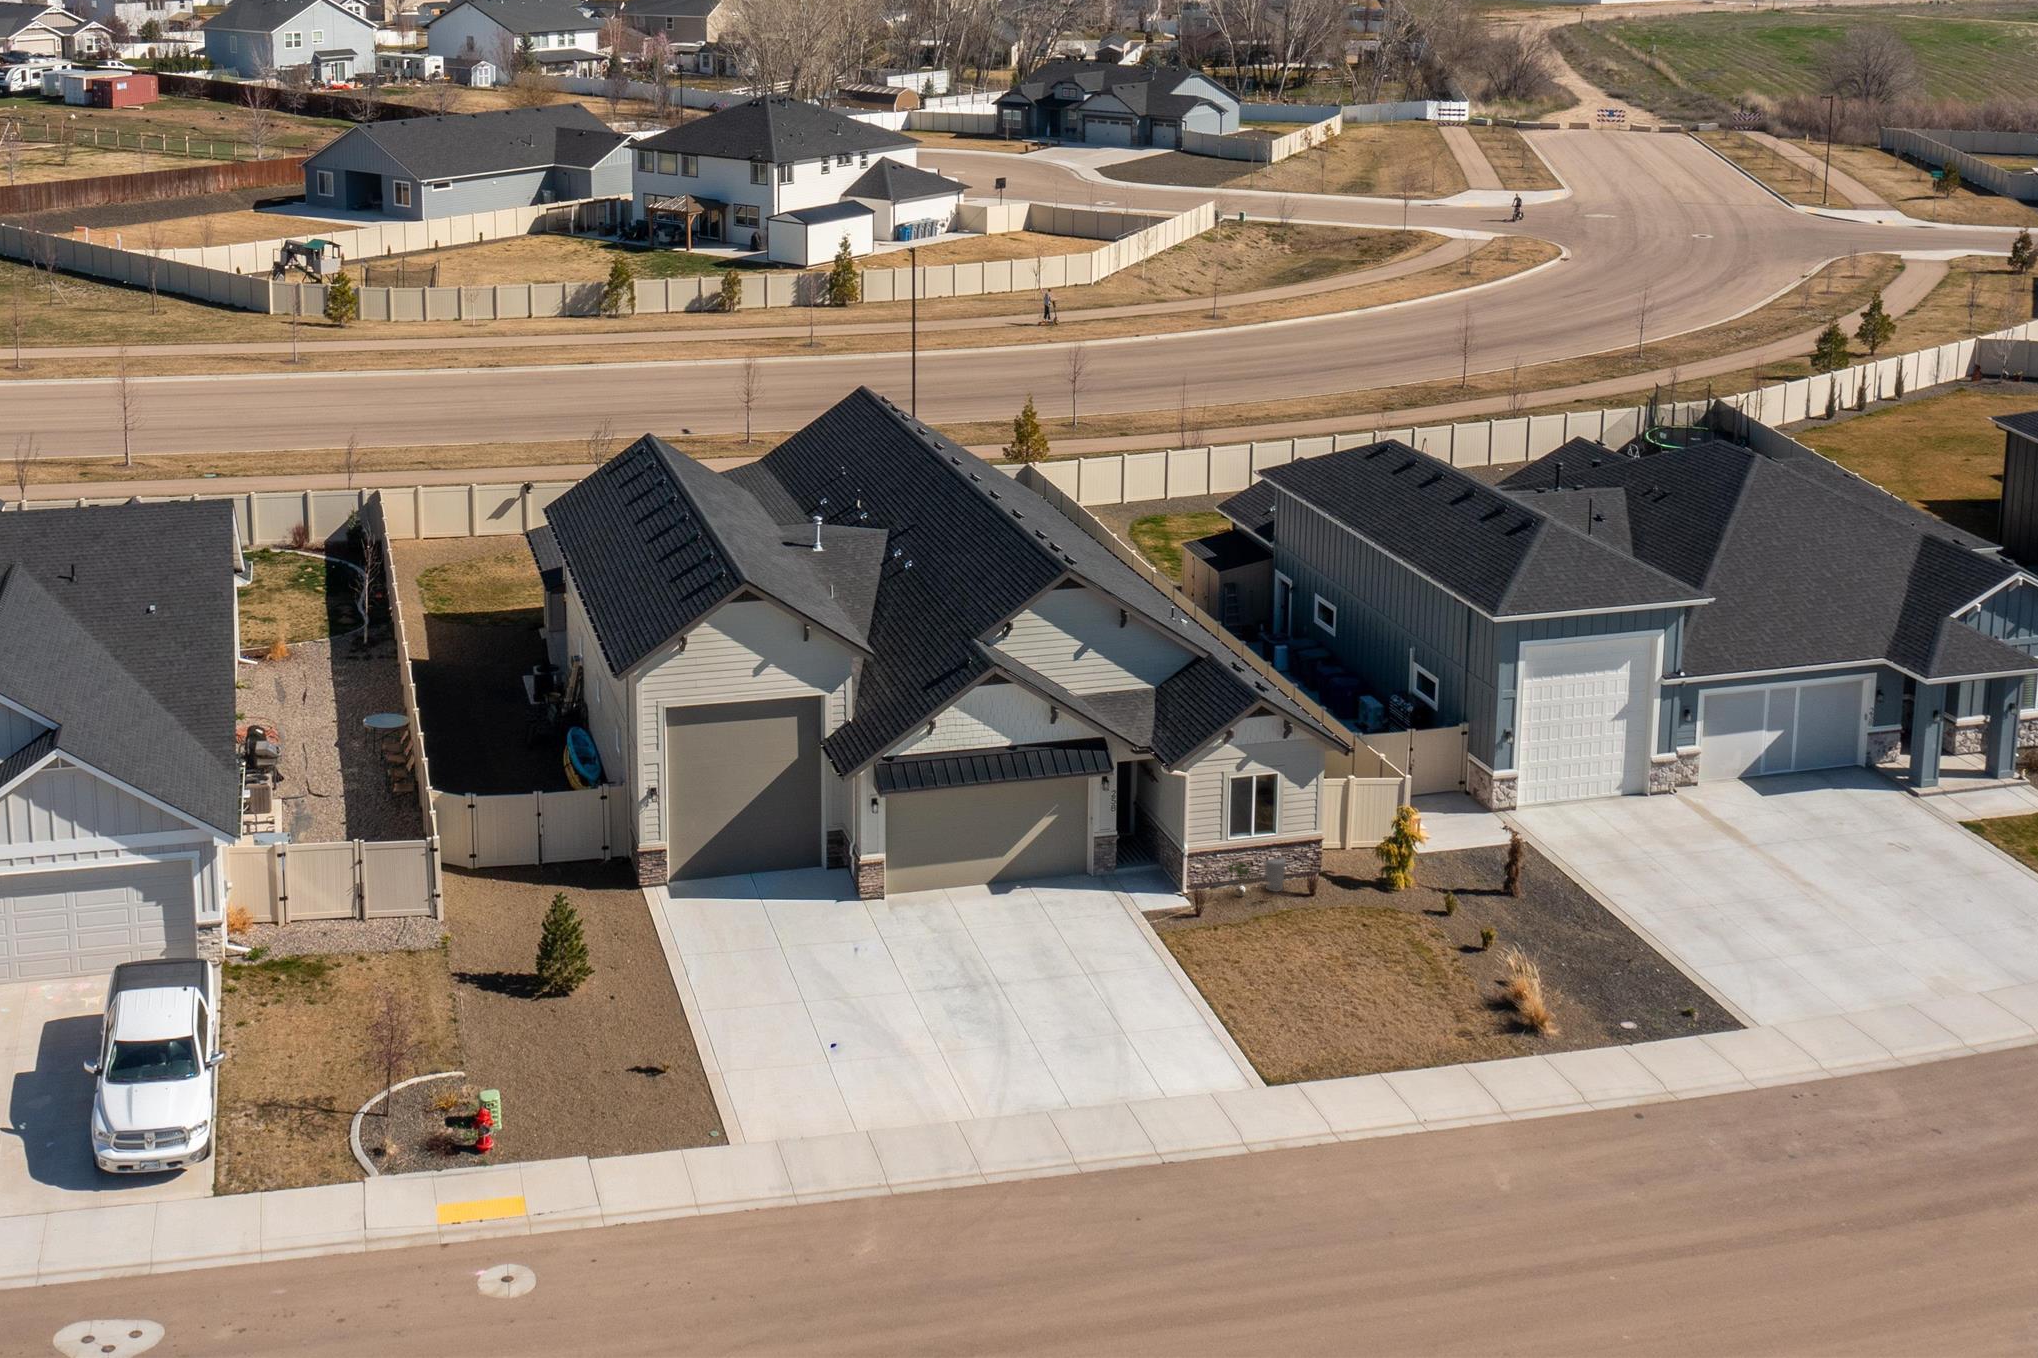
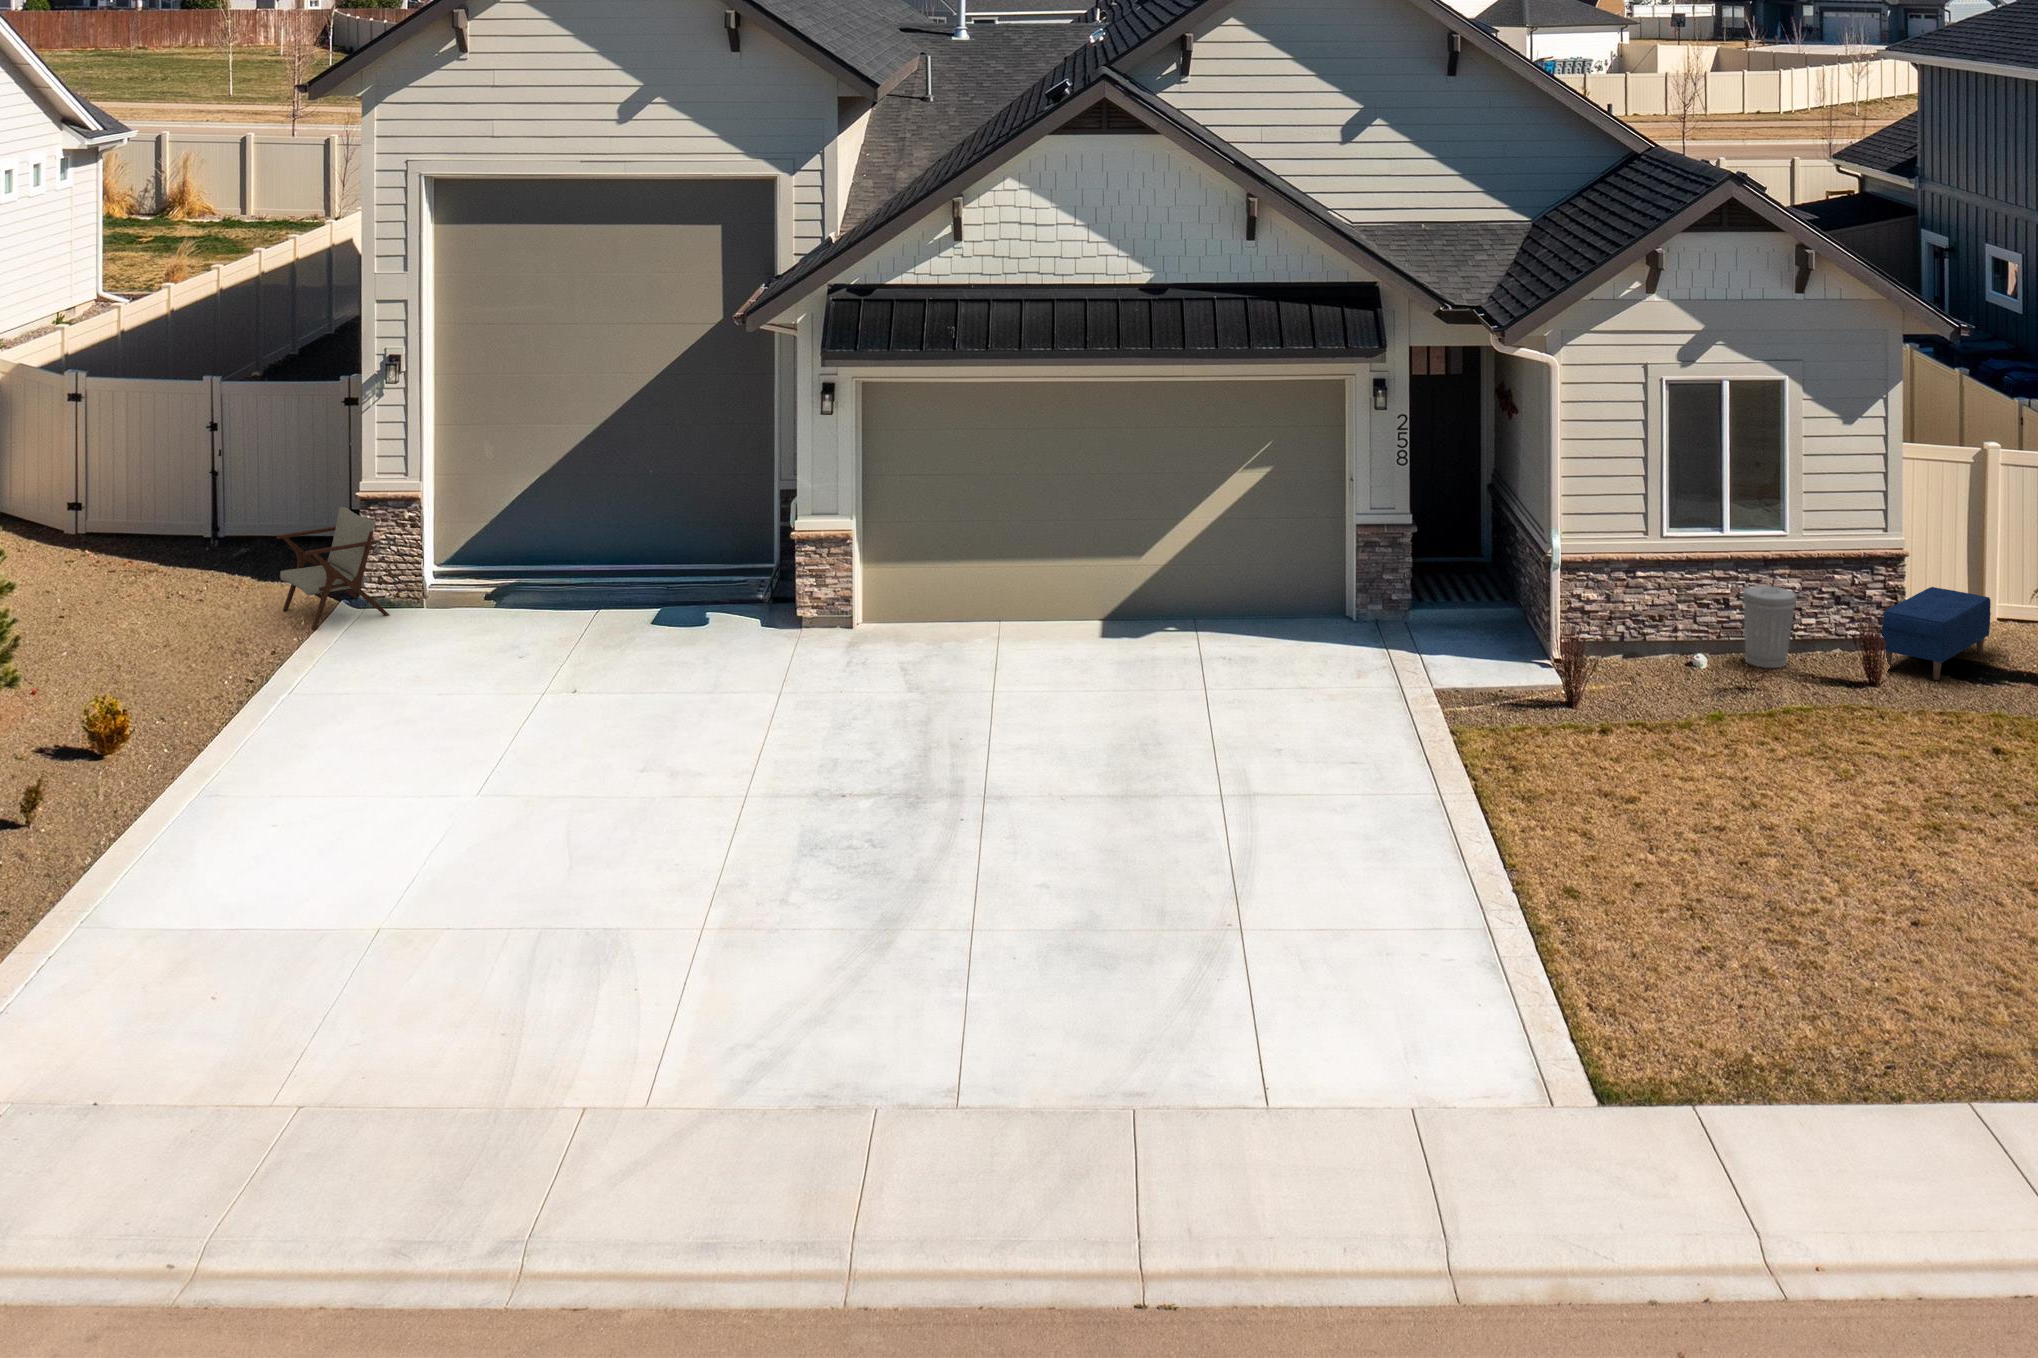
bench: none [1319,846,1359,892] -> present [1881,587,1991,680]
potted plant: present [1229,859,1249,897] -> none [1642,577,1704,670]
lounge chair: none [603,872,660,937] -> present [277,507,389,629]

